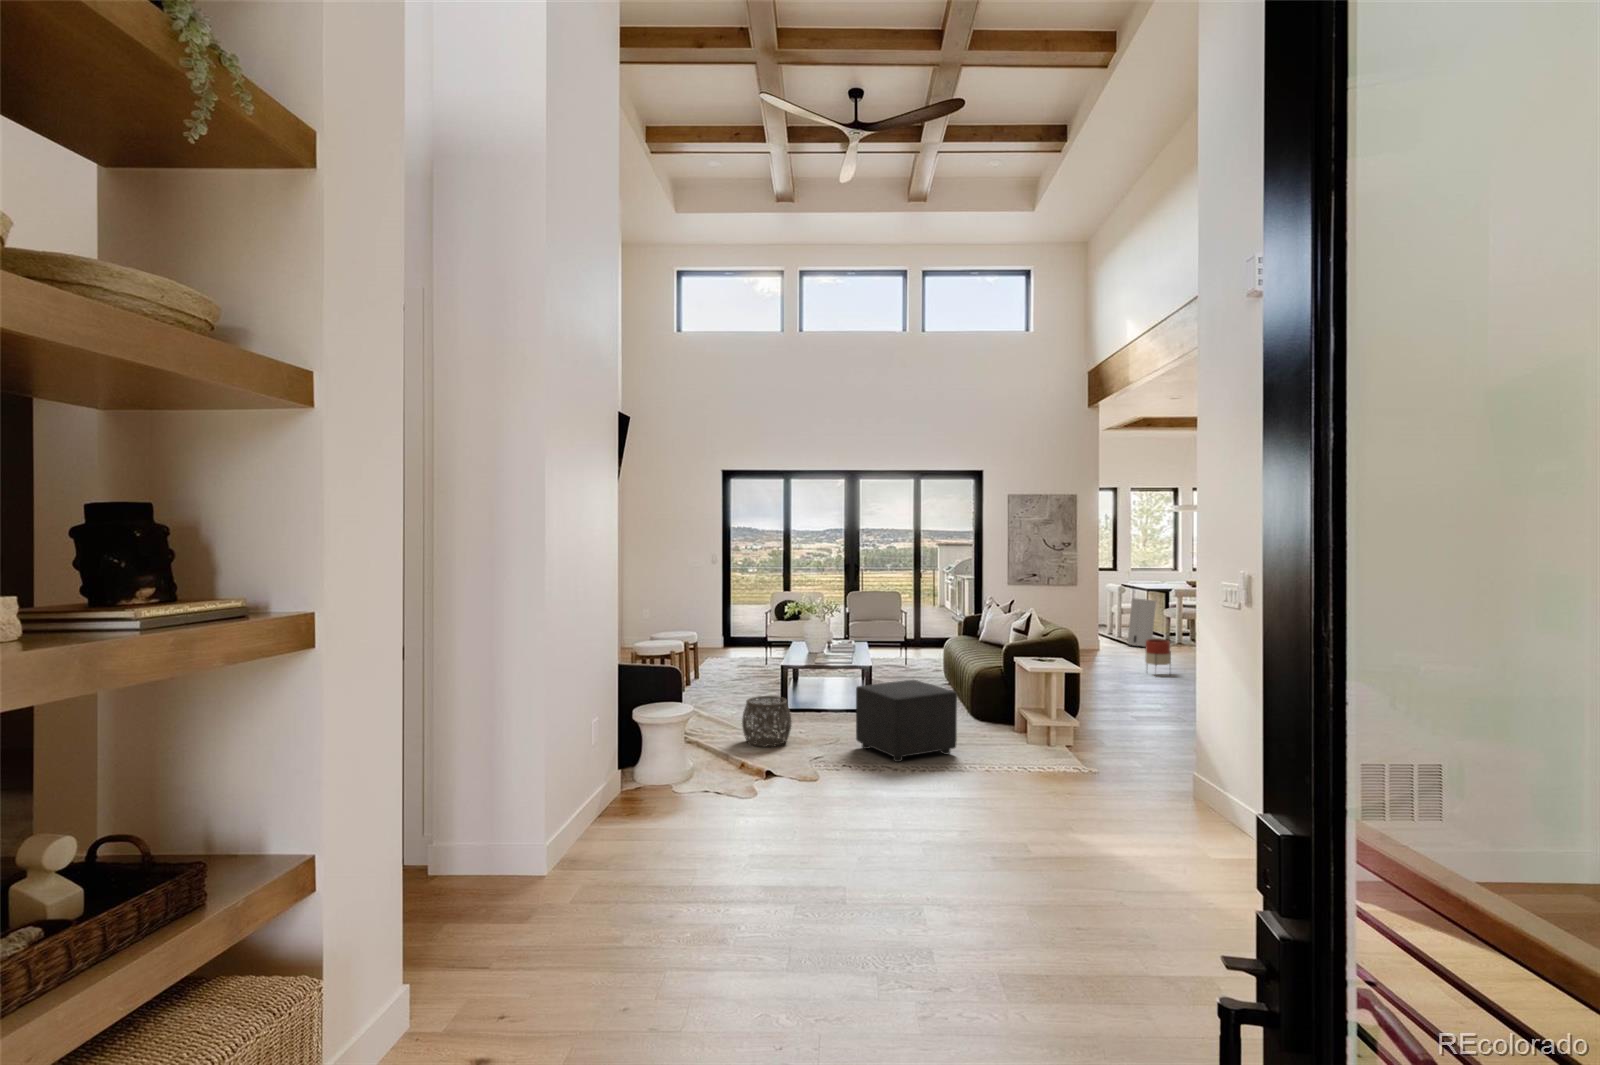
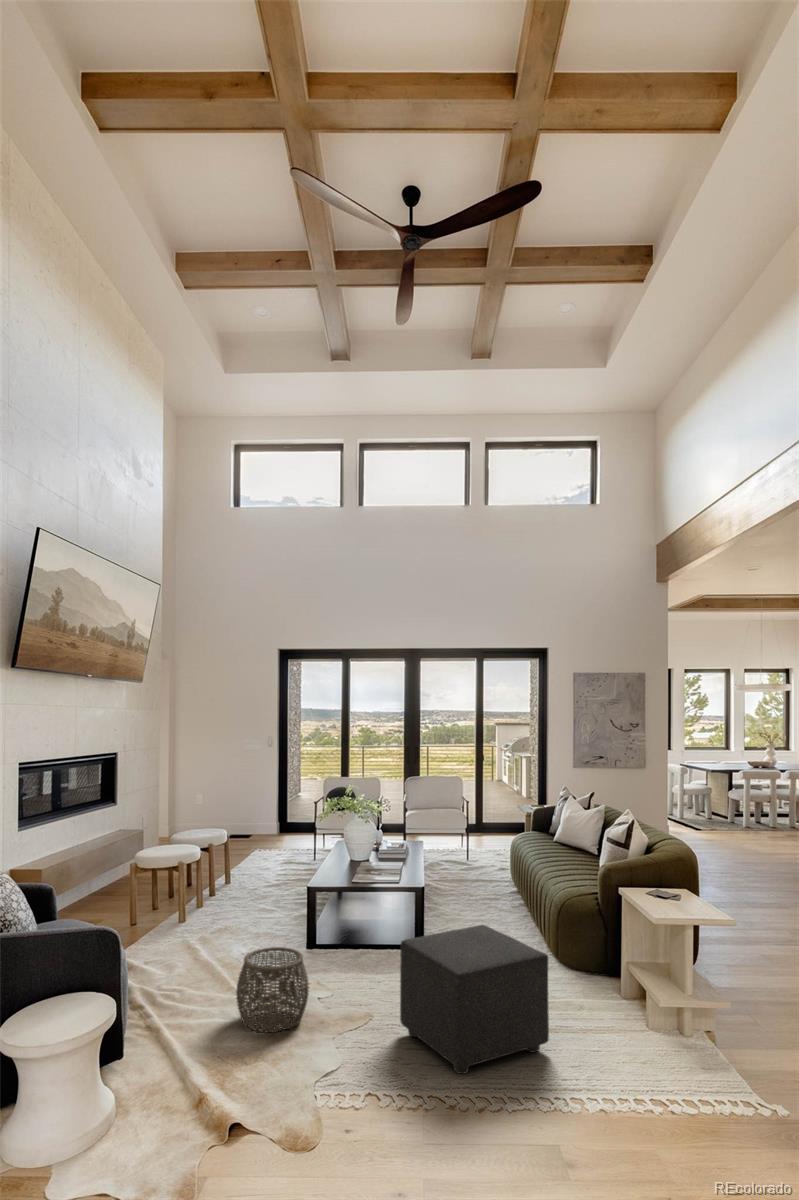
air purifier: present [1128,598,1156,647] -> none [699,782,728,835]
planter: present [1145,639,1171,666] -> none [740,836,770,883]

